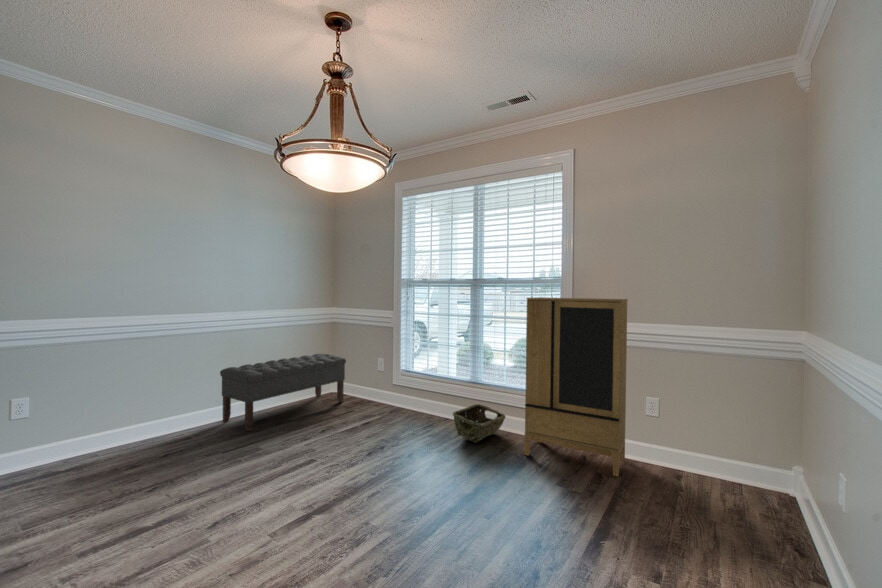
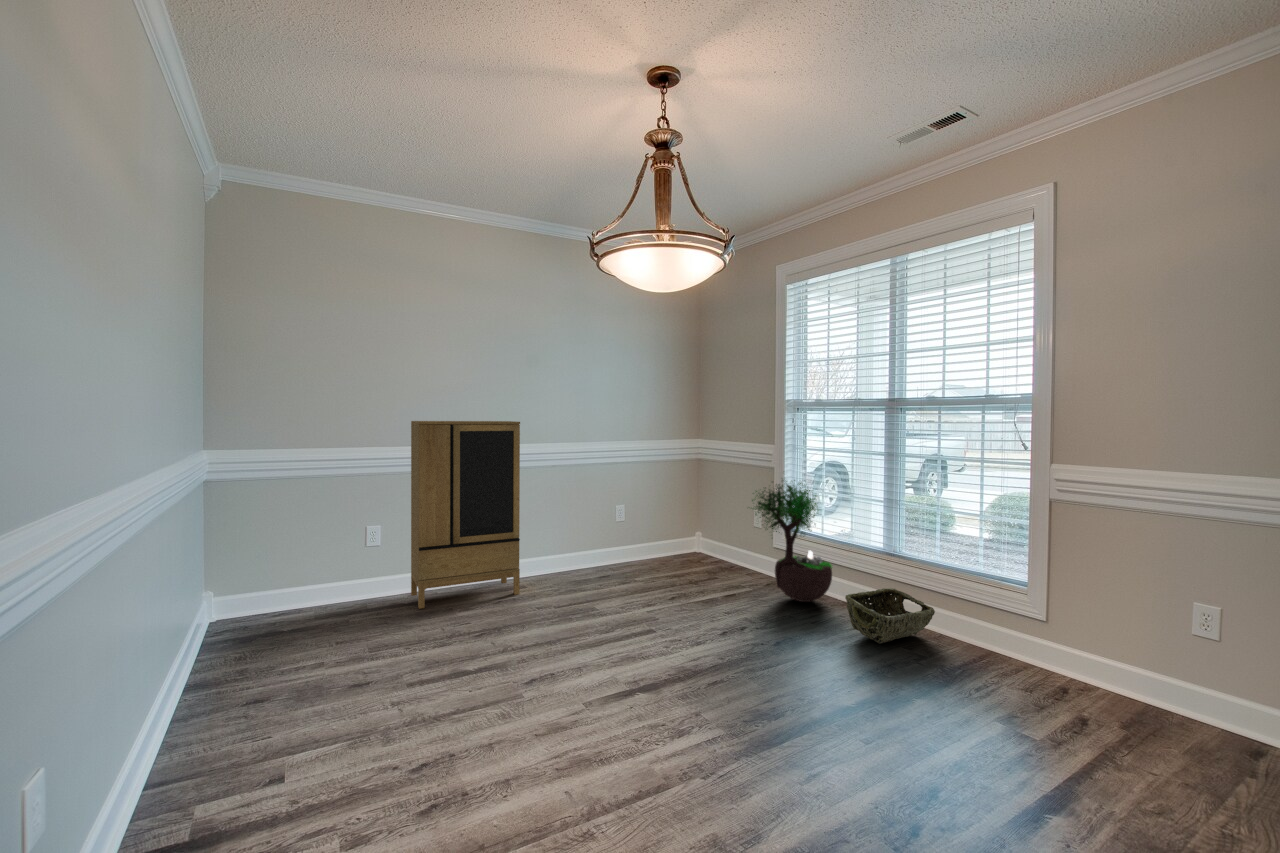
cabinet: present [524,297,627,476] -> present [411,421,520,609]
potted tree: none [380,329,439,420] -> present [752,480,832,602]
bench: present [220,354,346,431] -> none [557,500,709,589]

